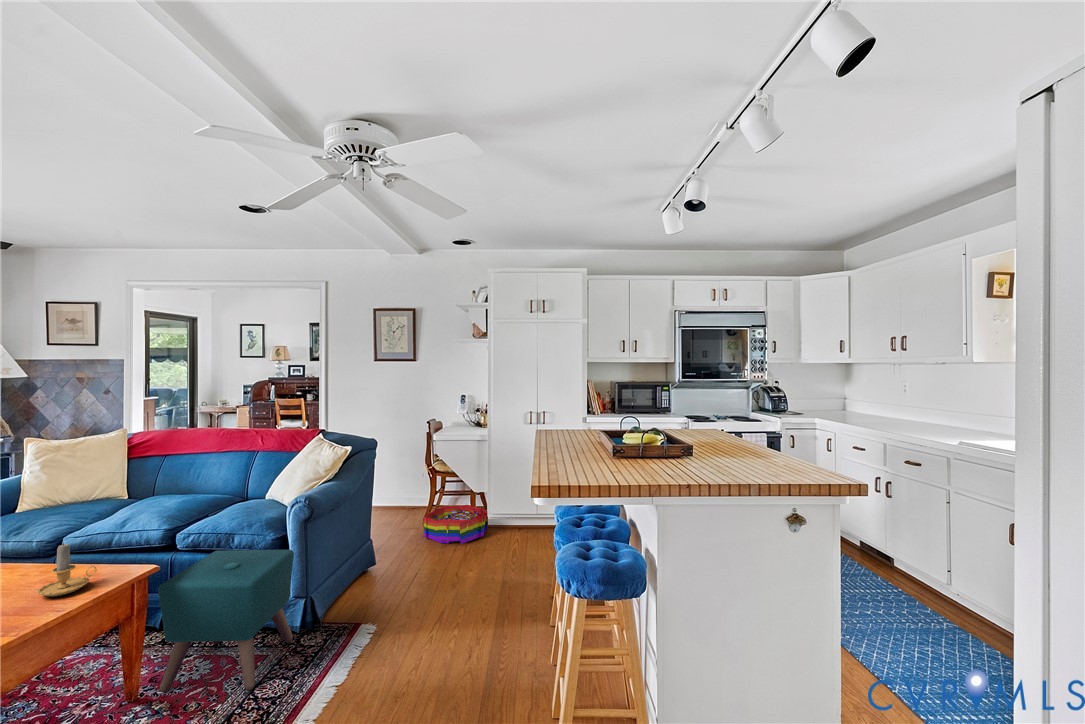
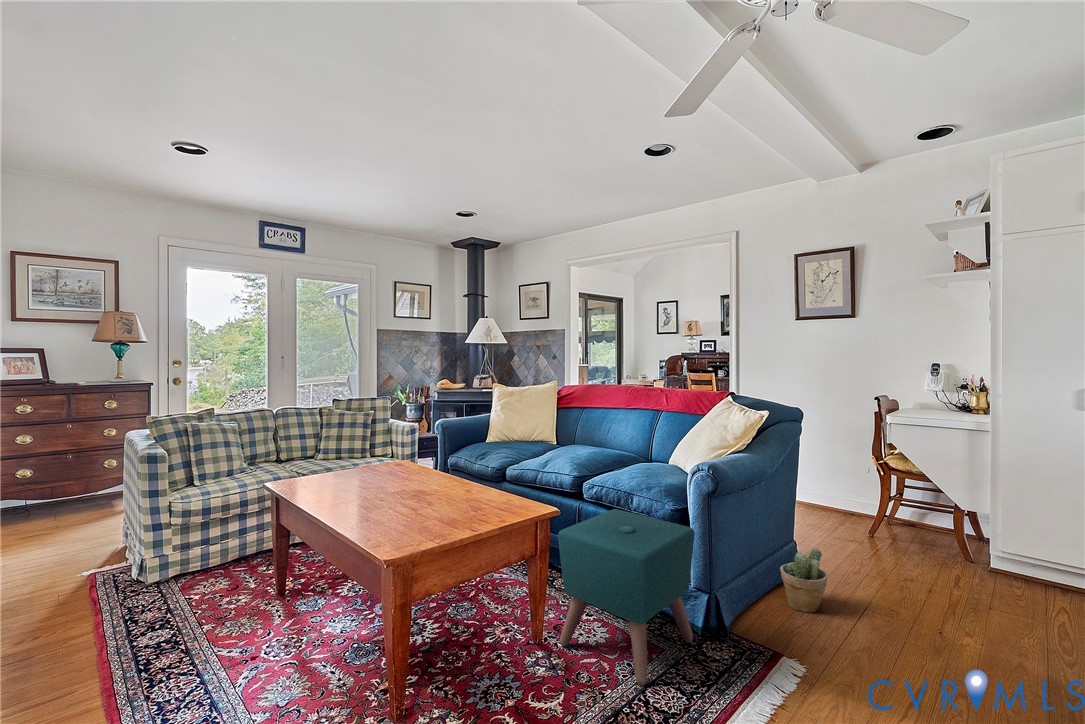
storage bin: present [424,505,488,544] -> none [873,521,991,585]
potted plant: none [360,541,393,590] -> present [780,548,827,613]
candle: present [37,544,97,596] -> none [467,466,510,517]

